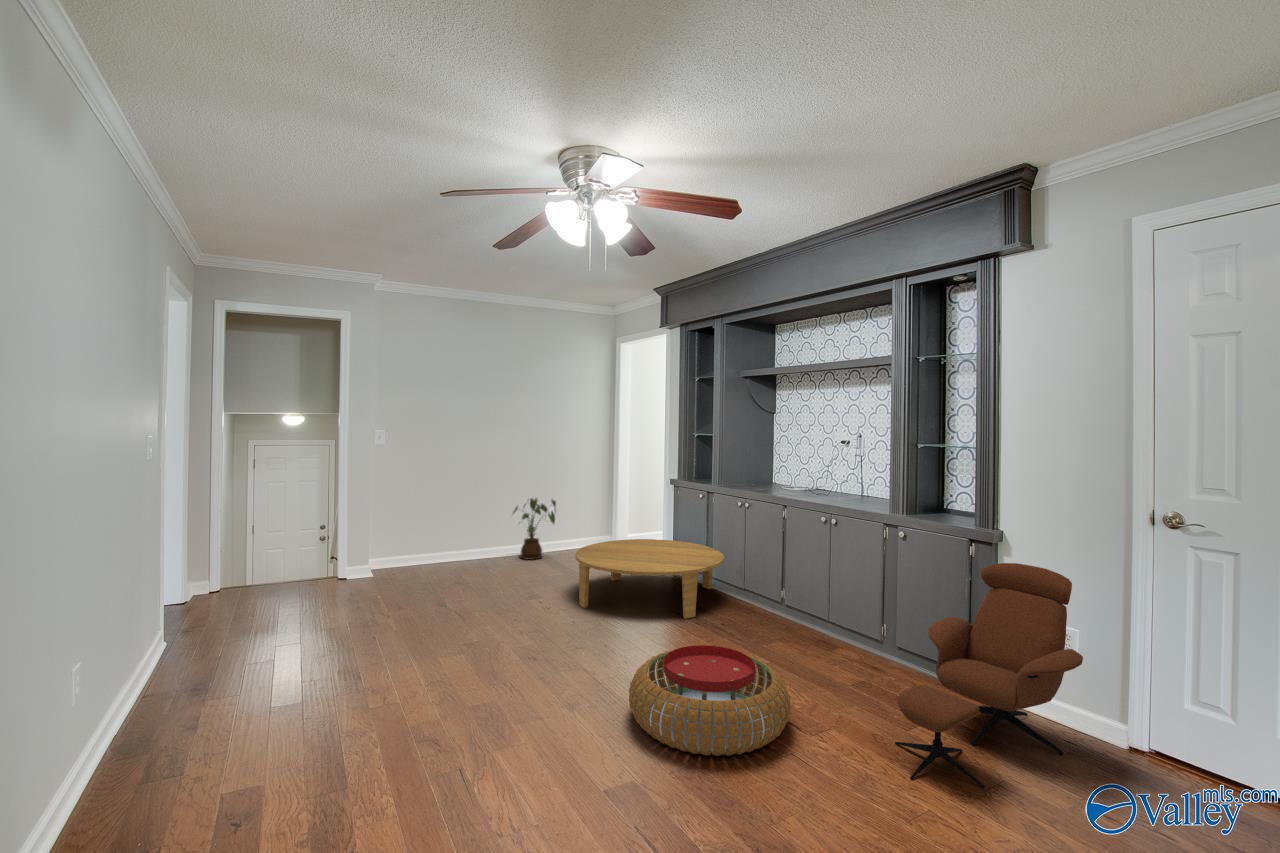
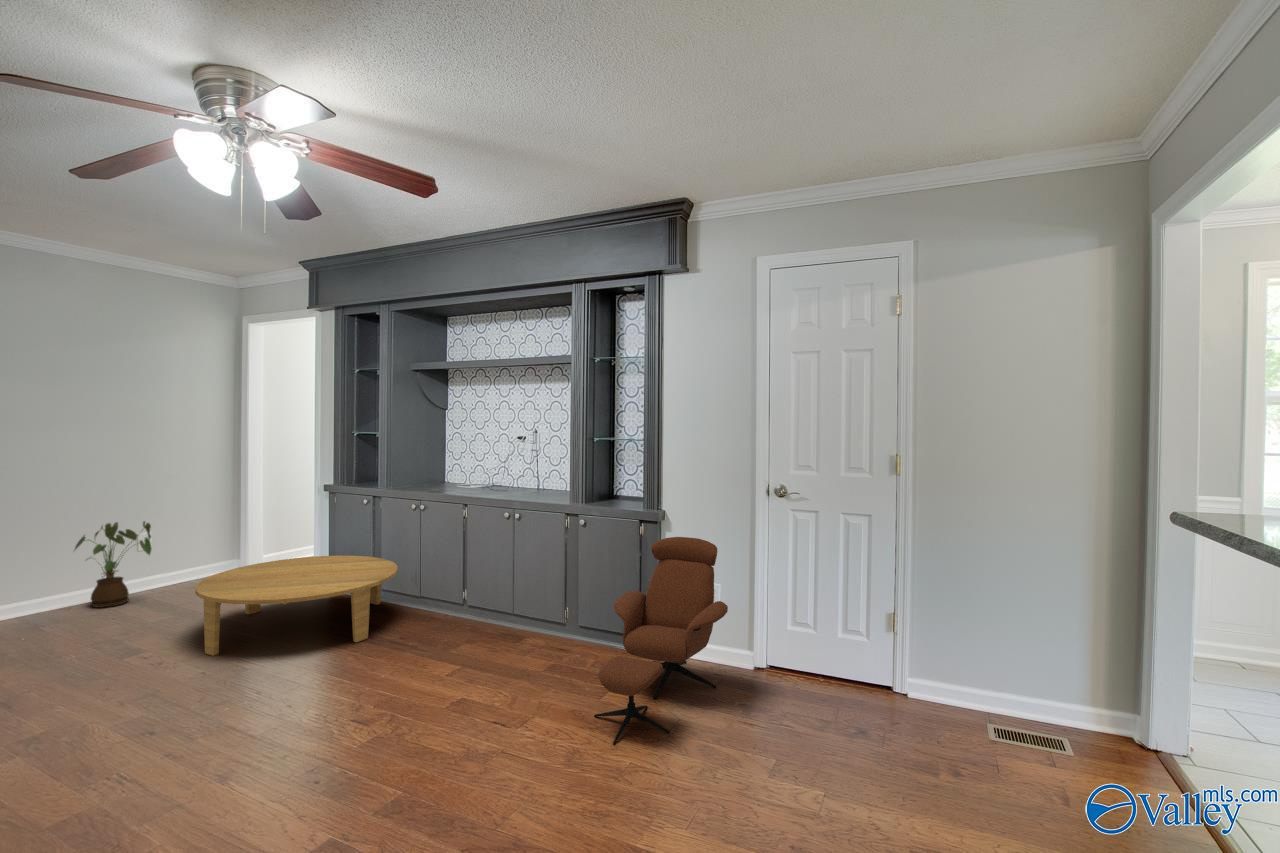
pouf: present [629,645,790,756] -> none [308,664,498,791]

